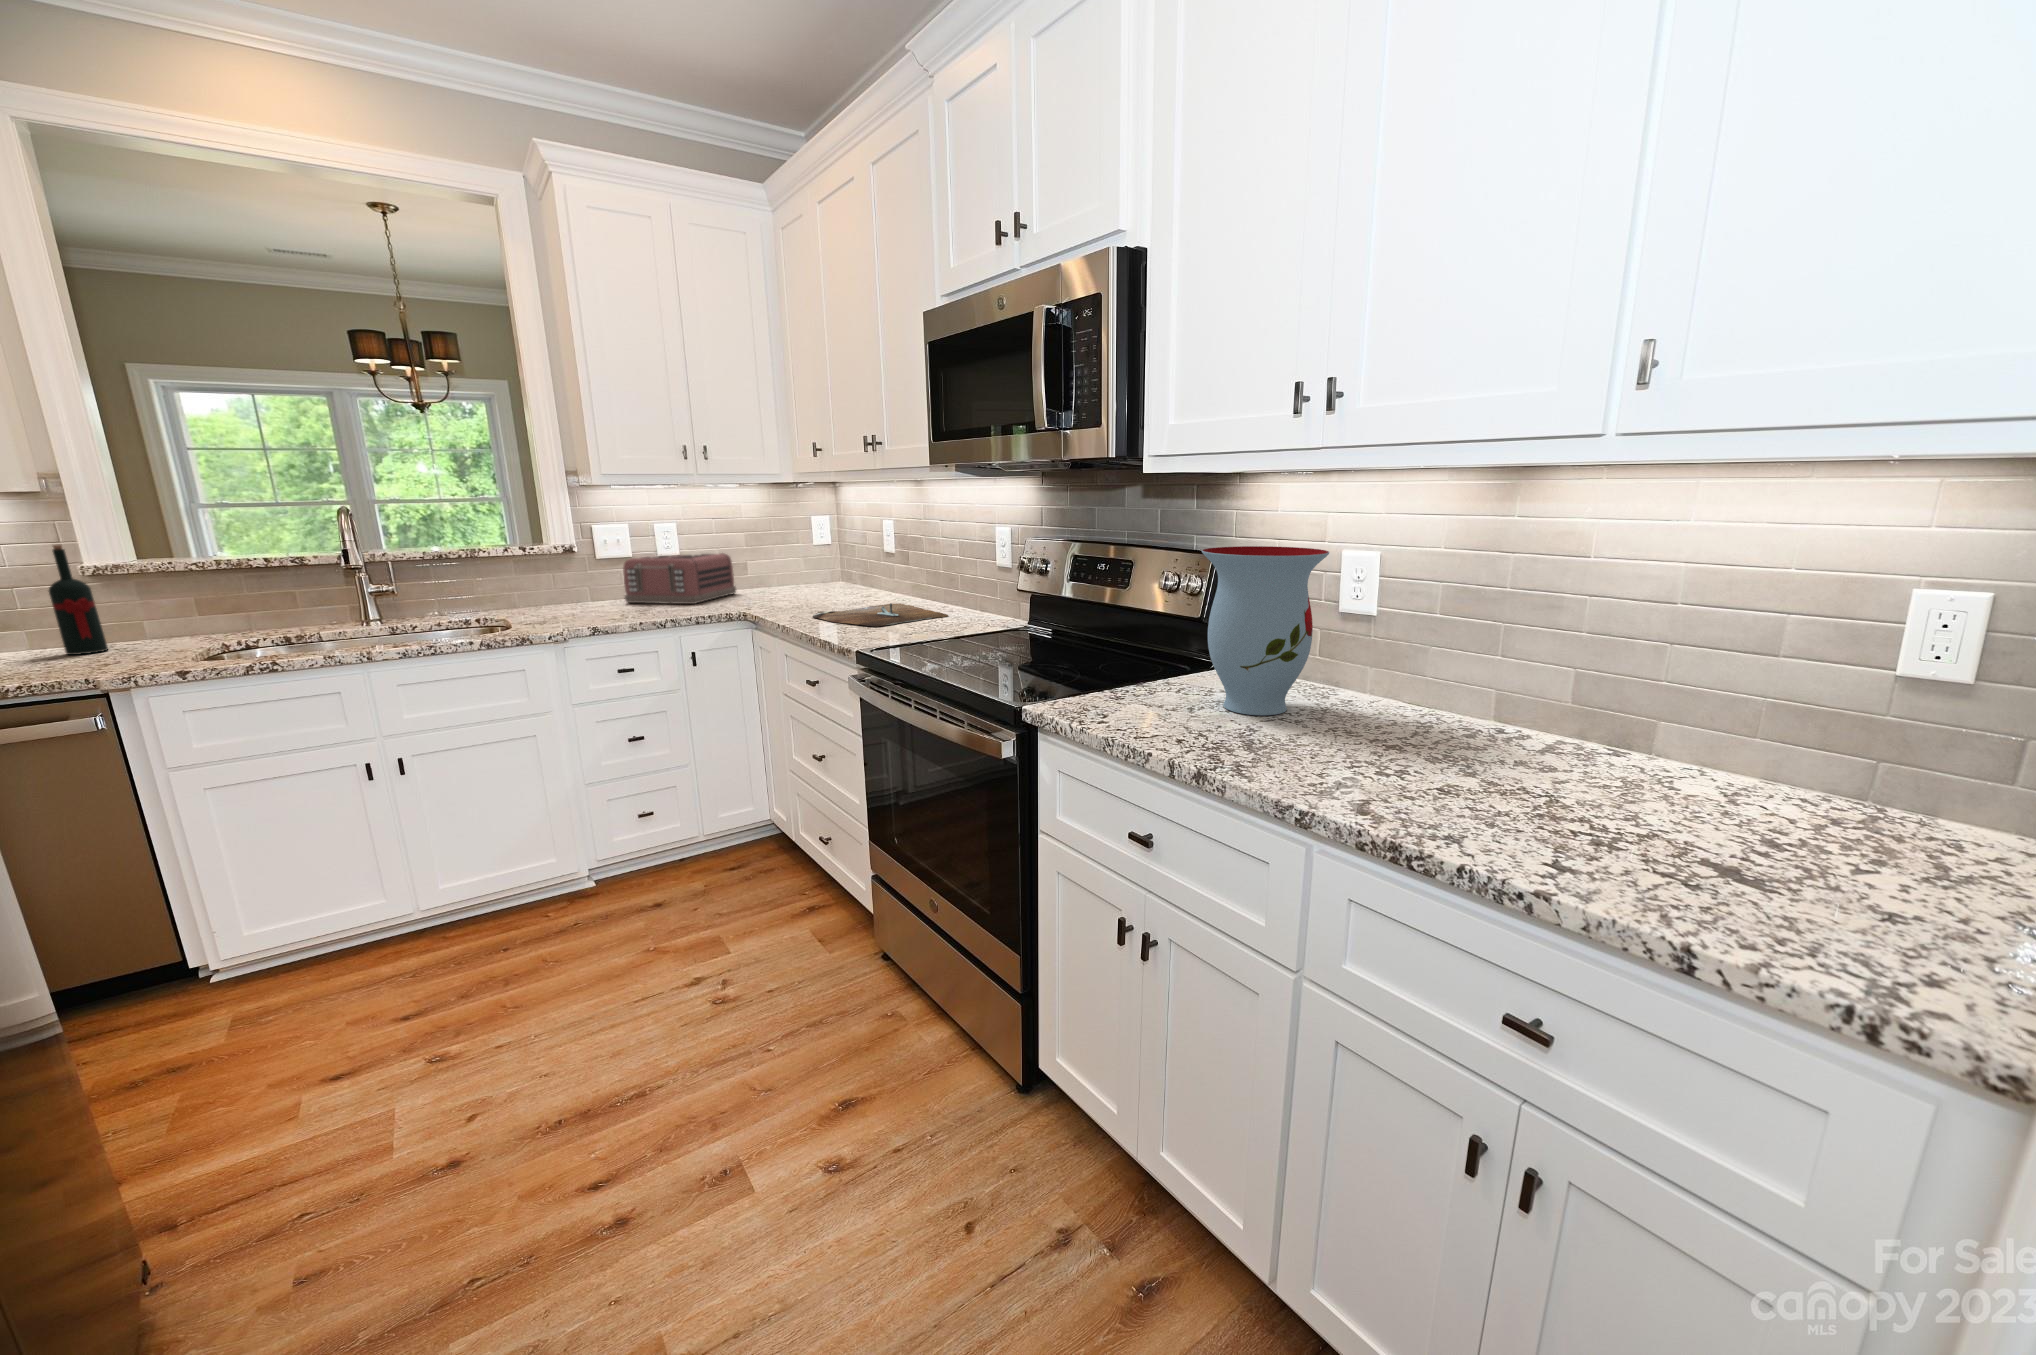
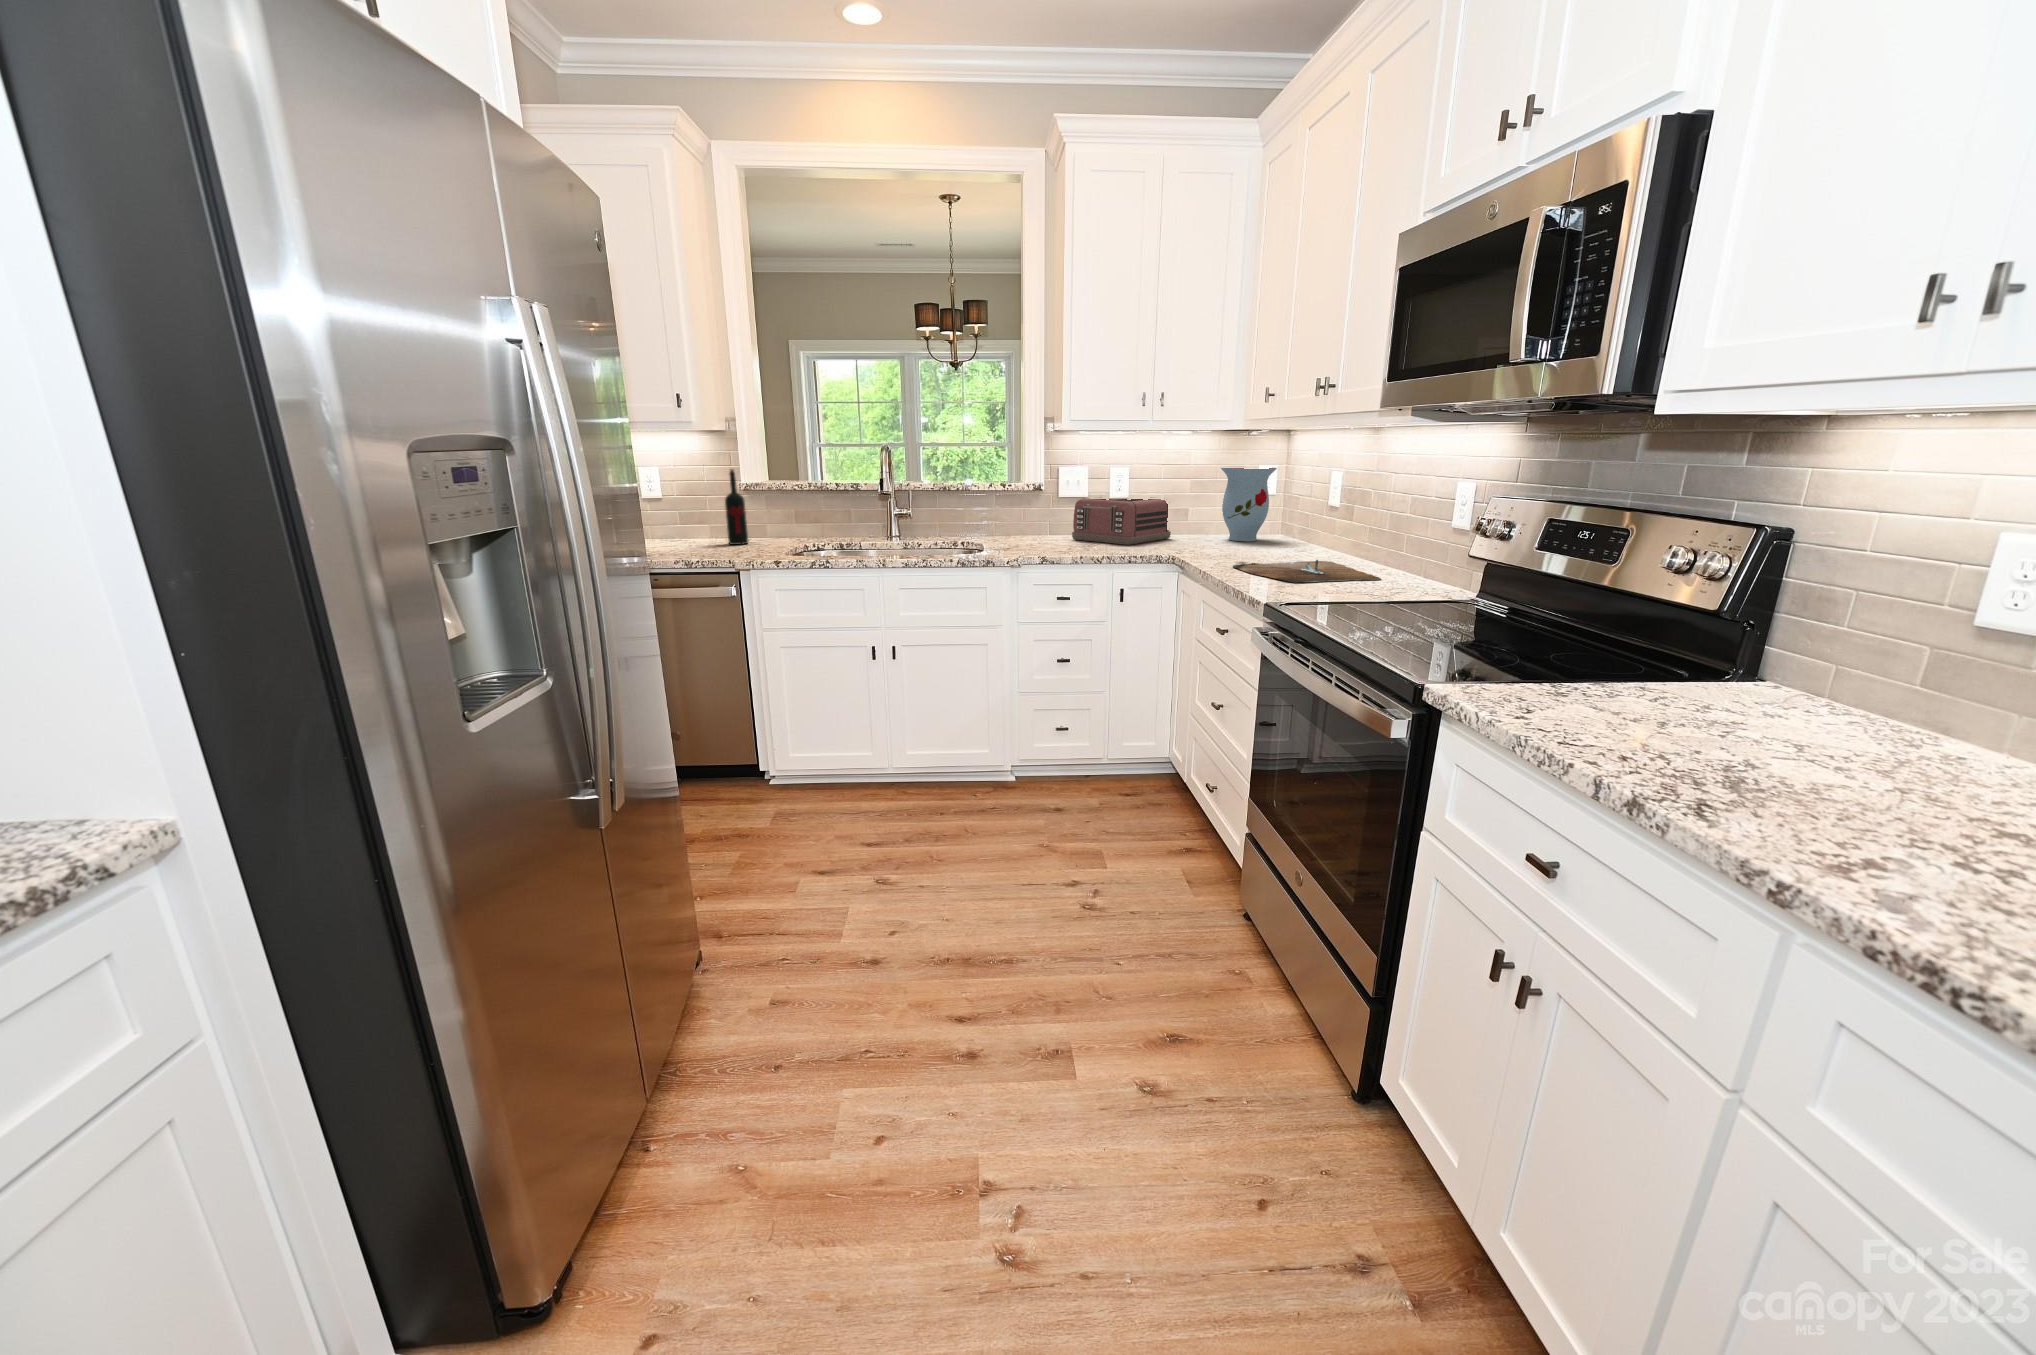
vase: present [1202,546,1329,715] -> present [1221,468,1277,541]

